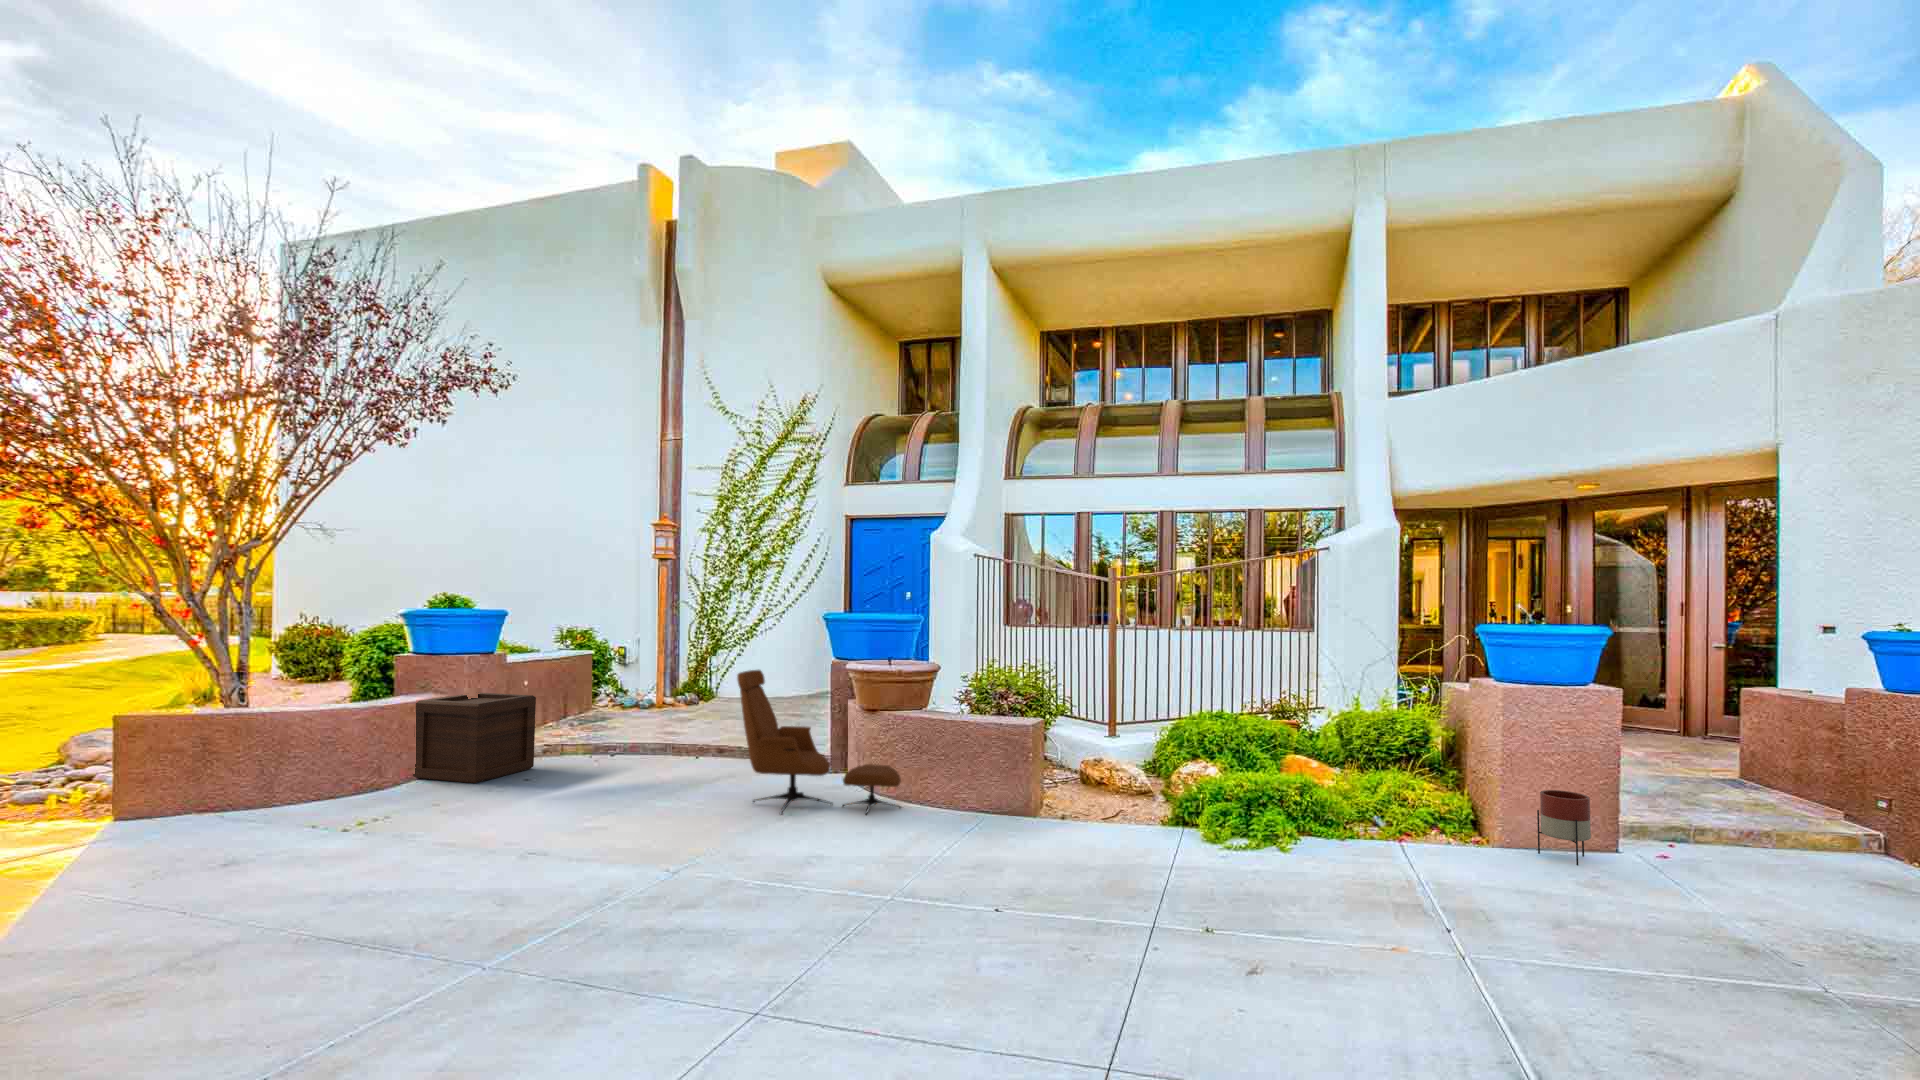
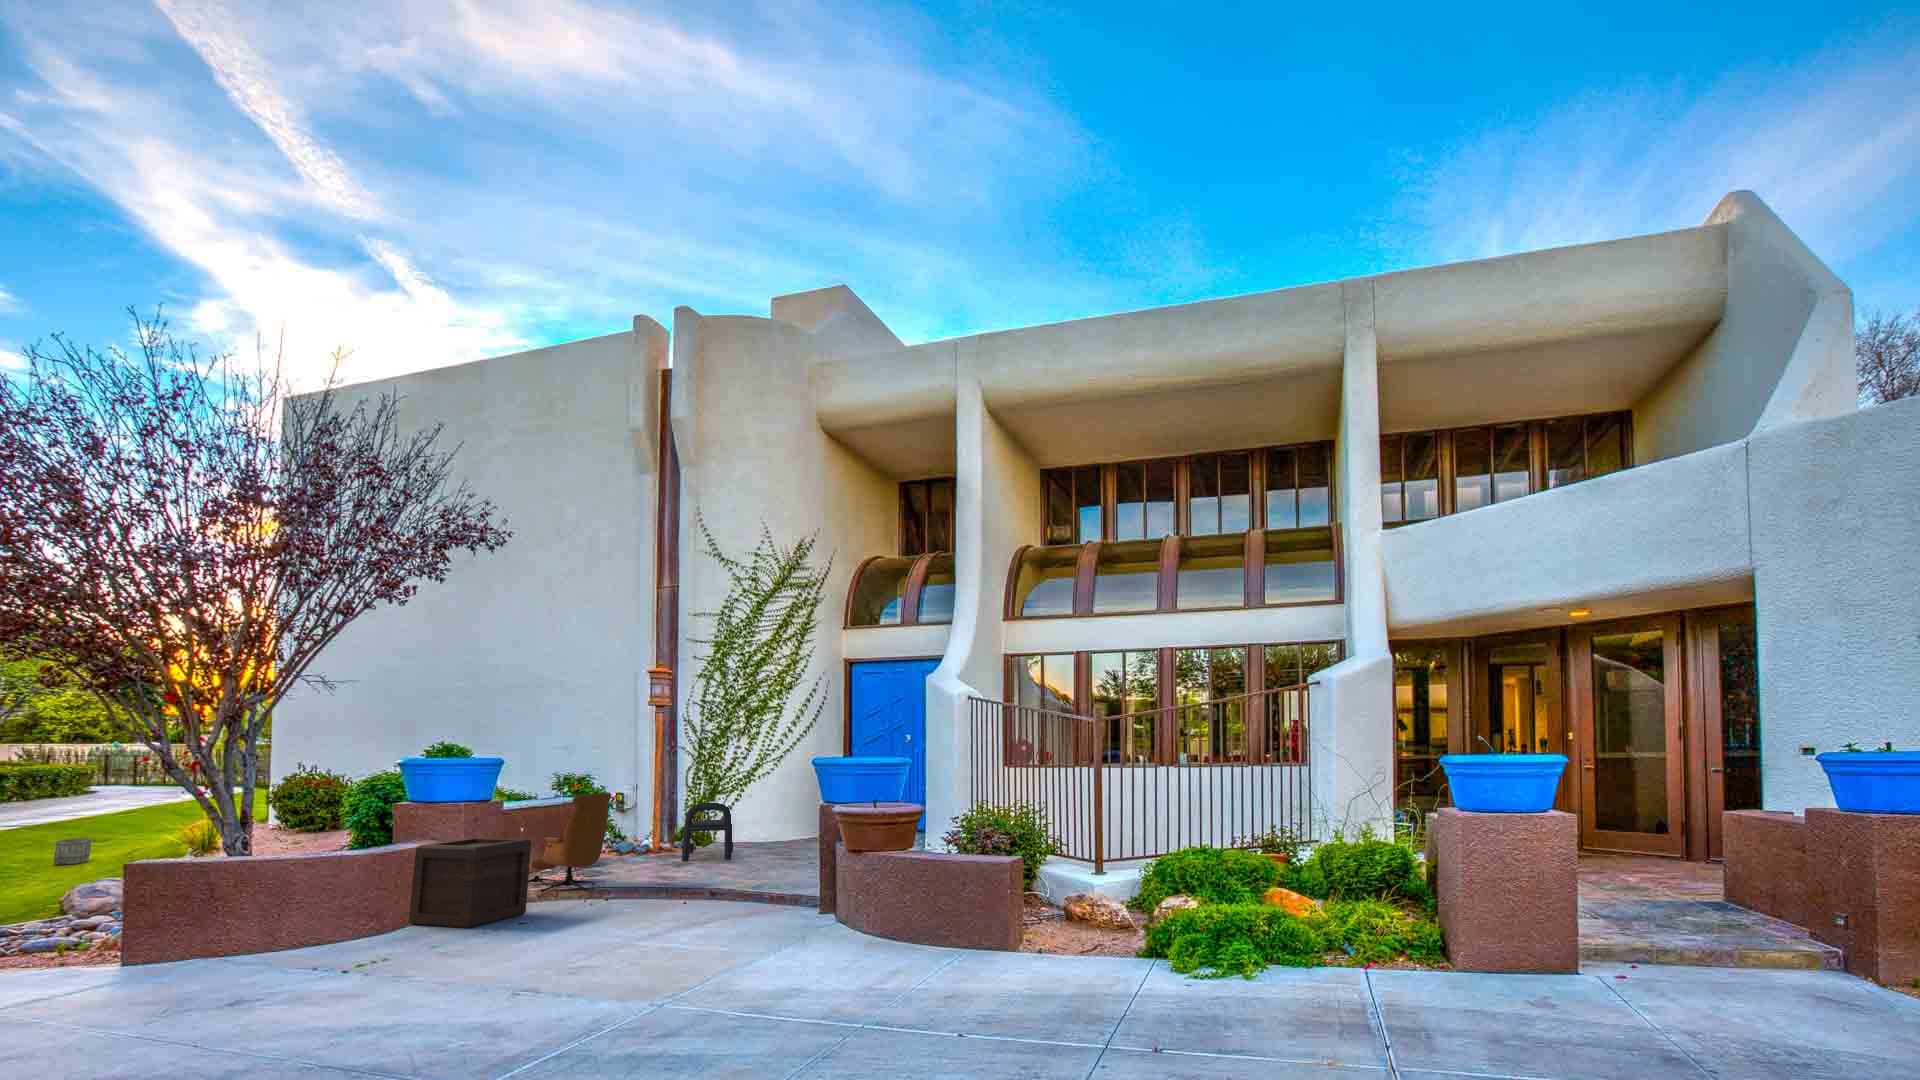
bench: none [687,652,737,713] -> present [682,803,733,861]
lounge chair: present [737,670,901,814] -> present [528,793,611,893]
wooden bucket: none [53,682,93,707] -> present [54,839,93,865]
planter: present [1537,790,1591,866] -> none [1492,913,1543,987]

